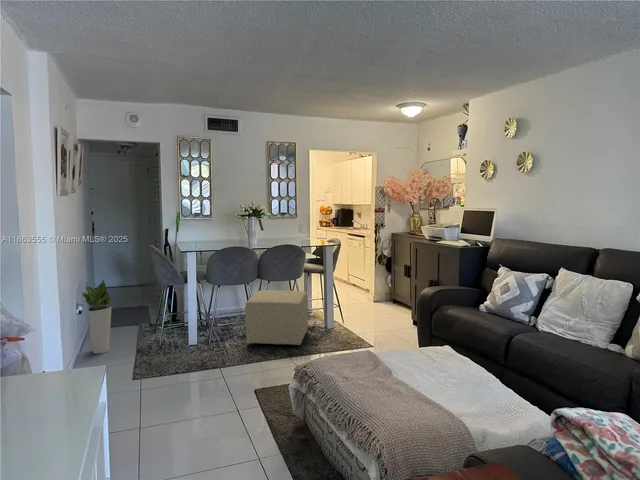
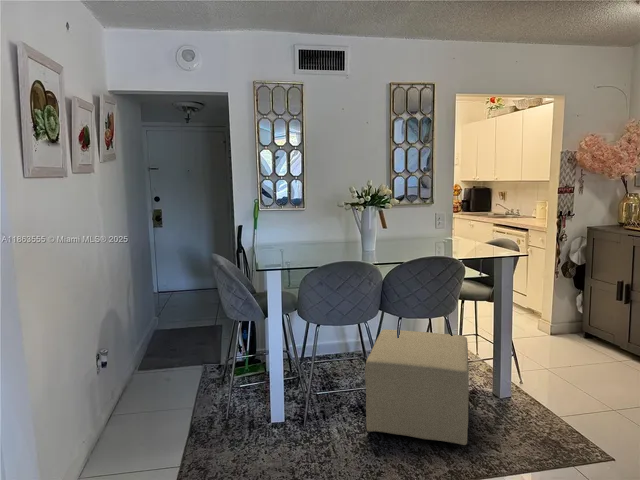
planter: present [82,280,111,354] -> none [106,313,156,432]

